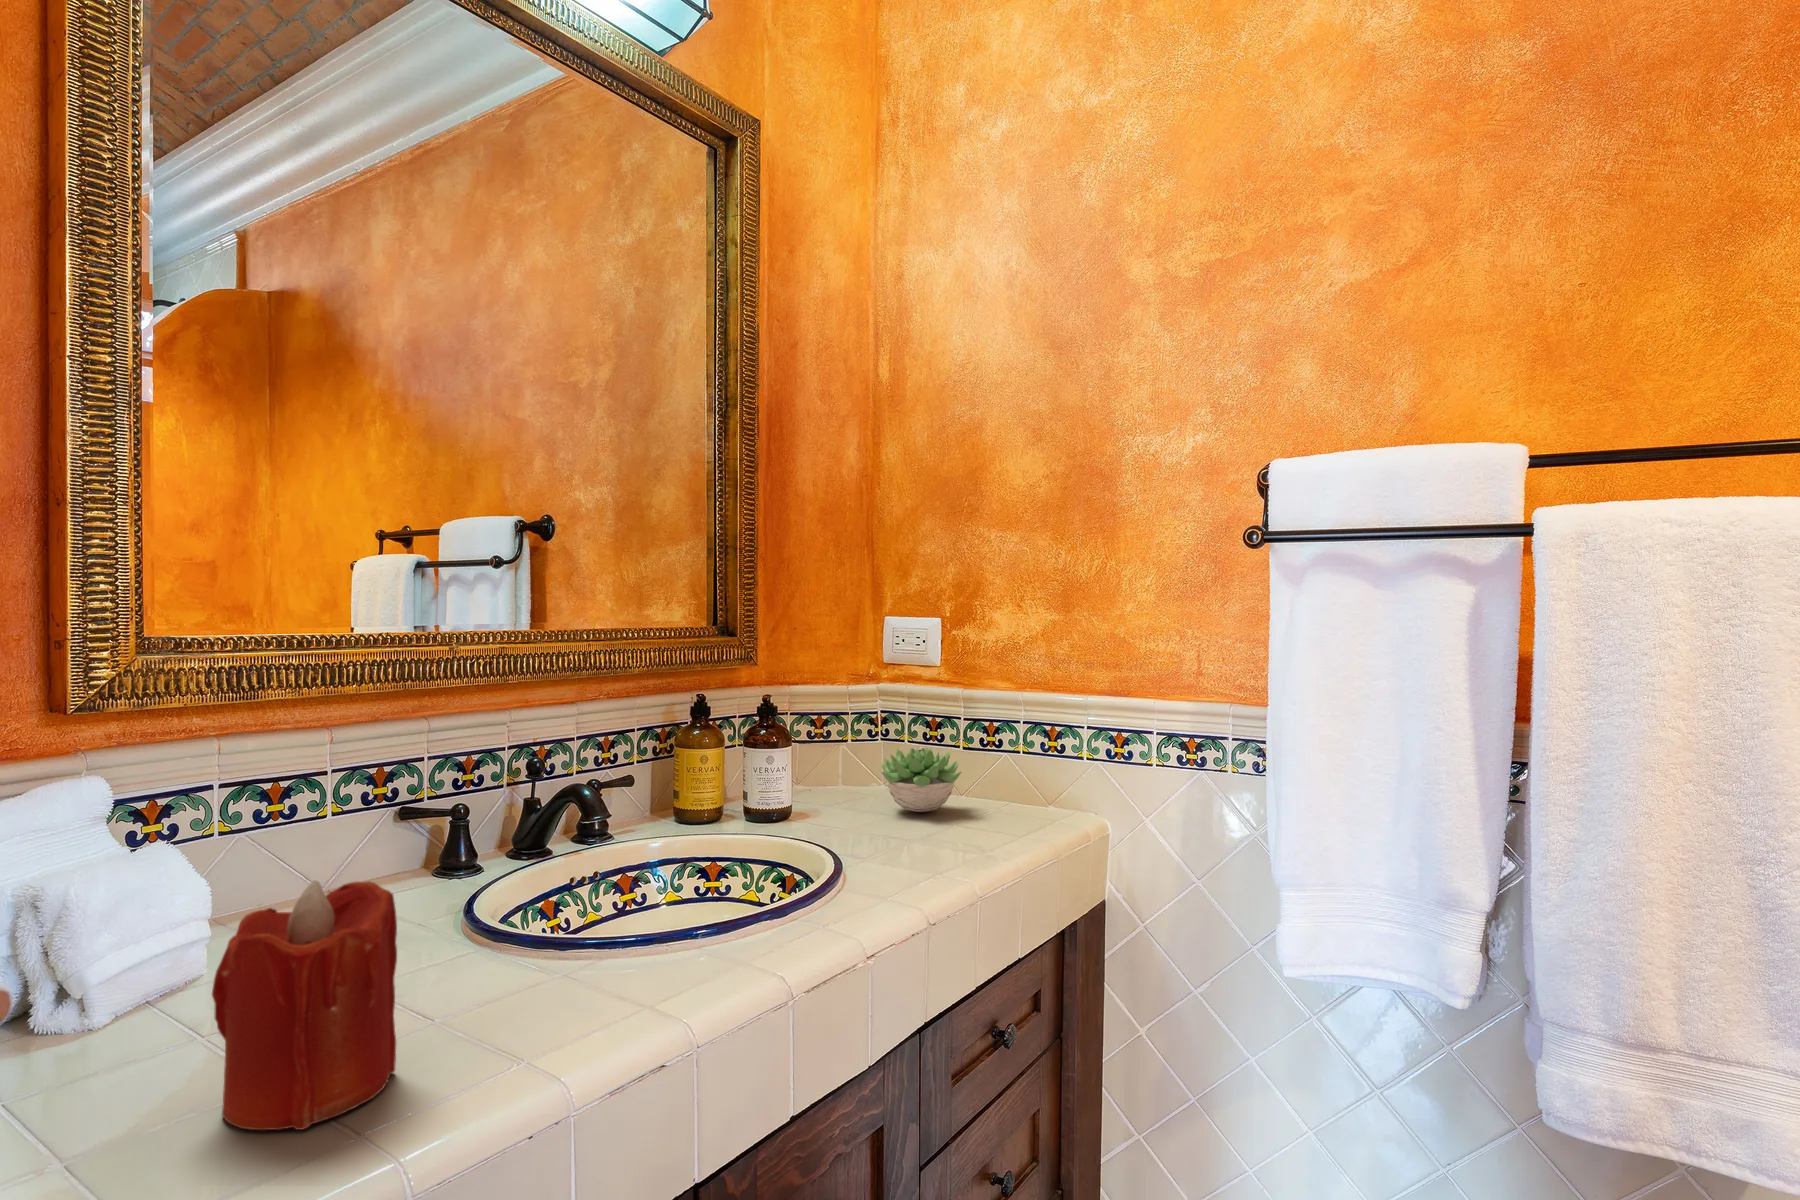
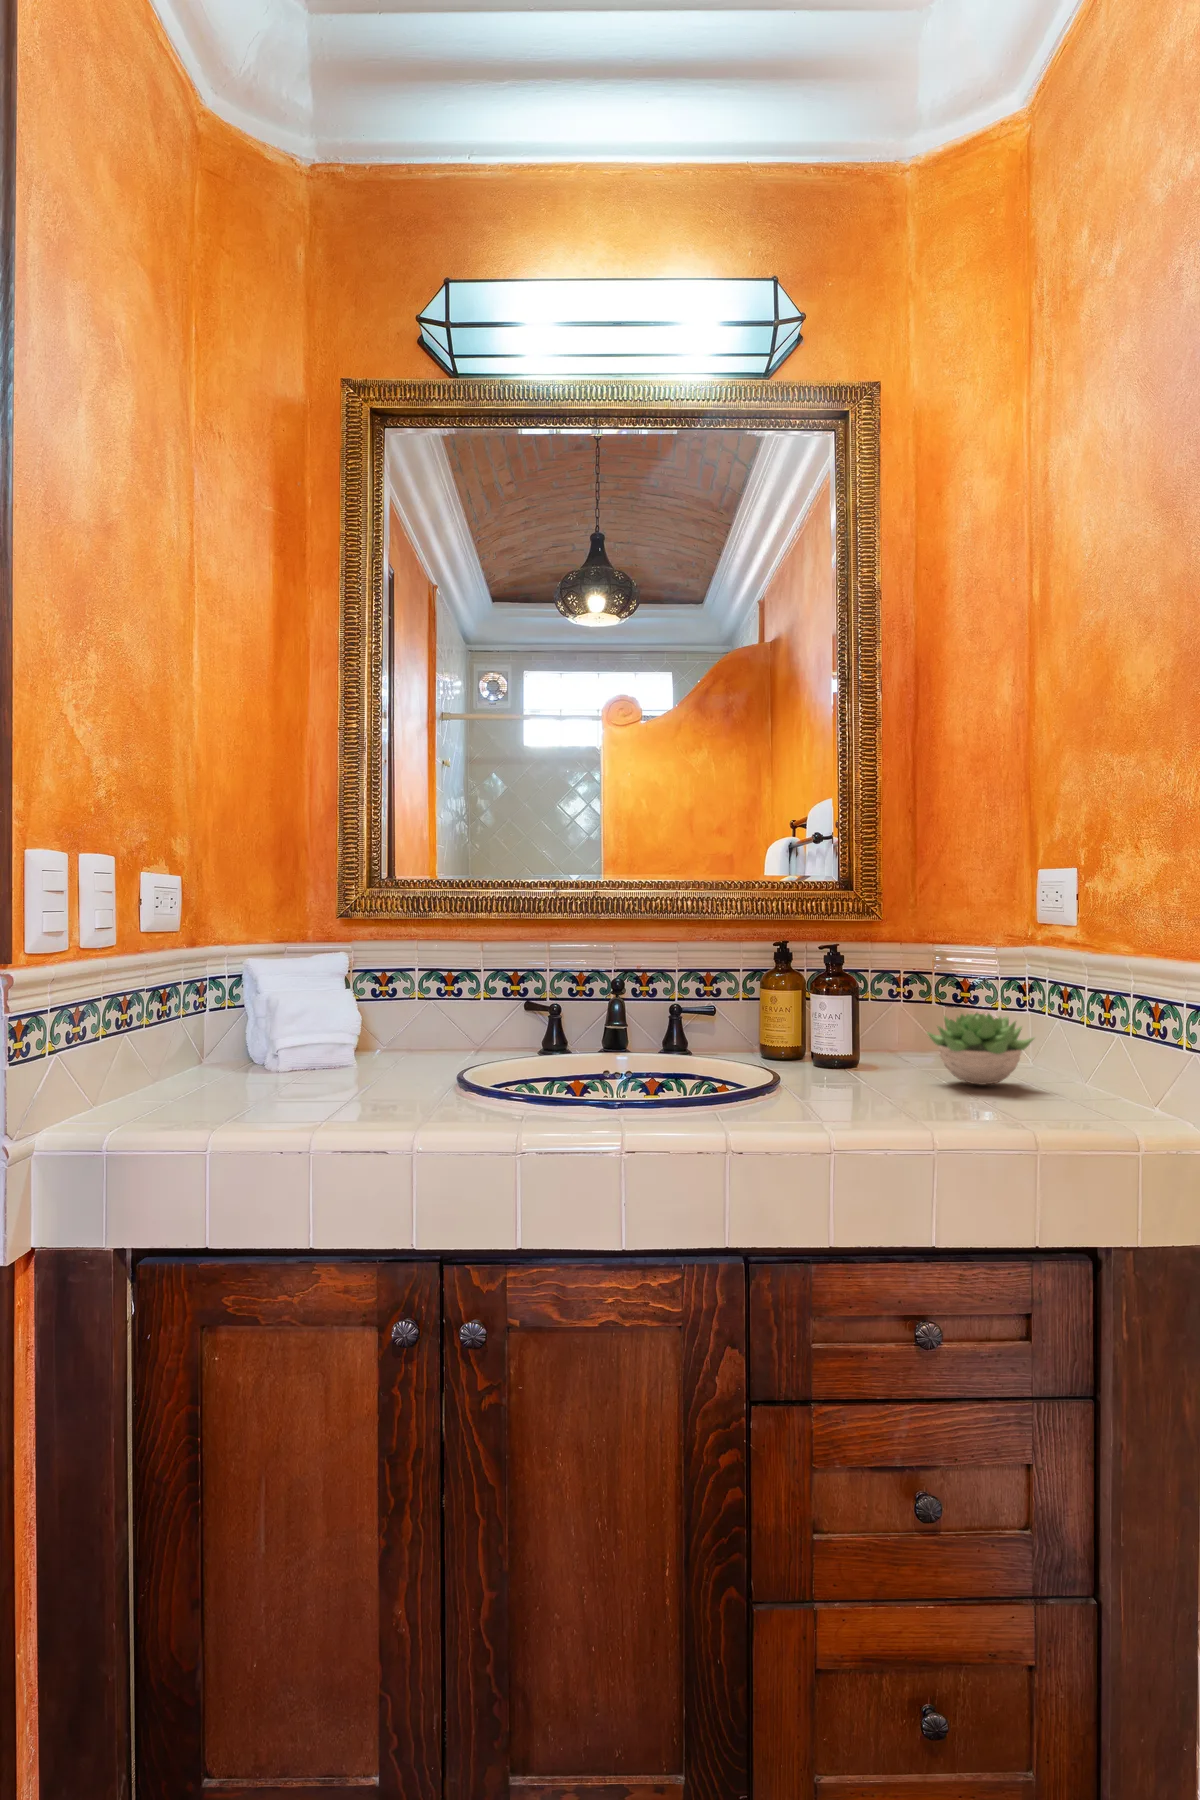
candle: present [212,880,397,1130] -> none [224,989,304,1107]

